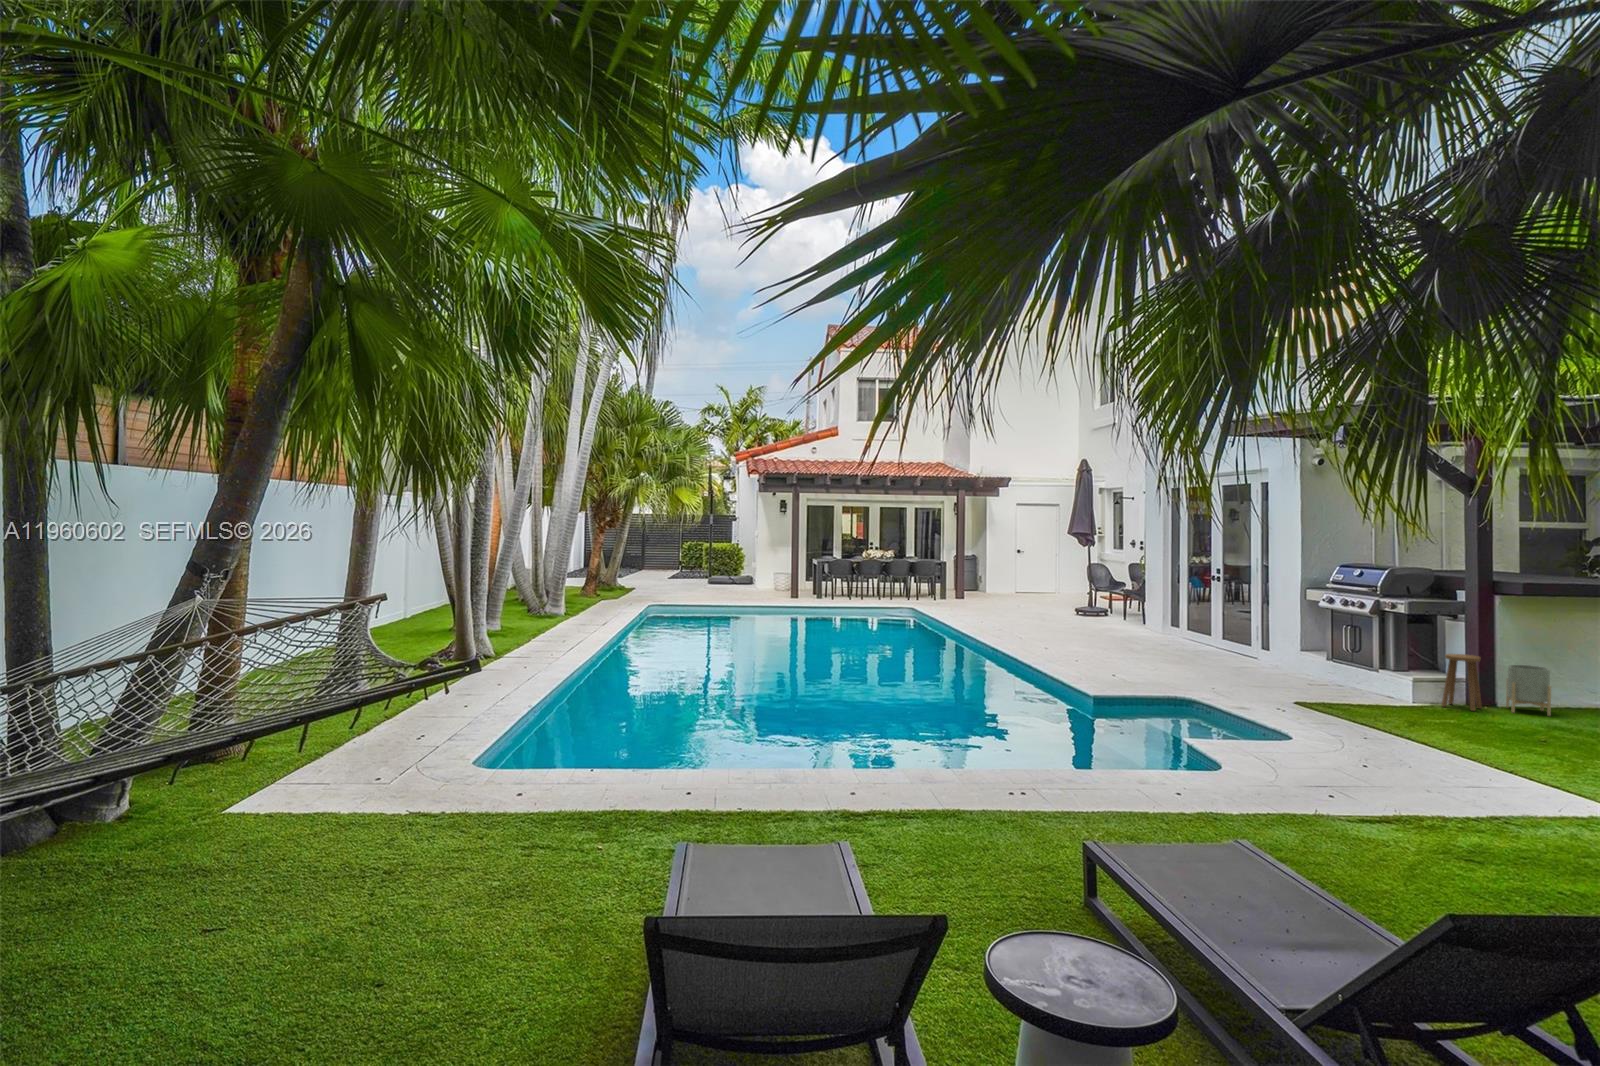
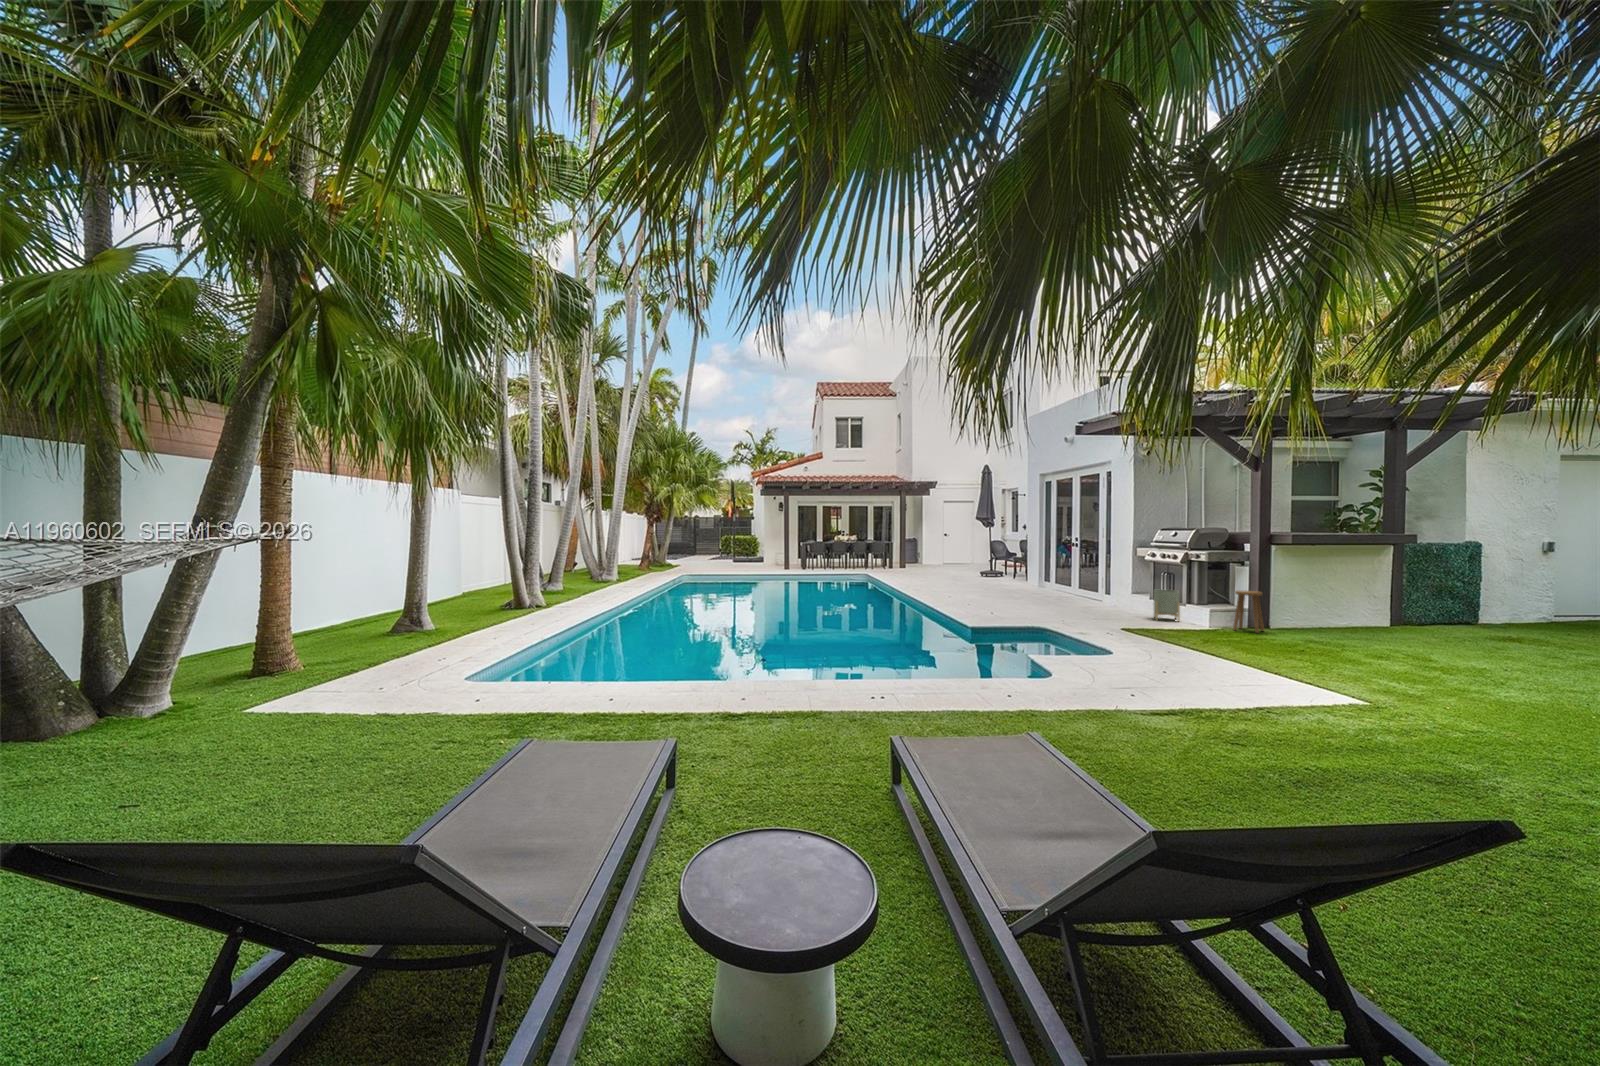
planter: present [1506,665,1551,716] -> present [1154,589,1180,621]

